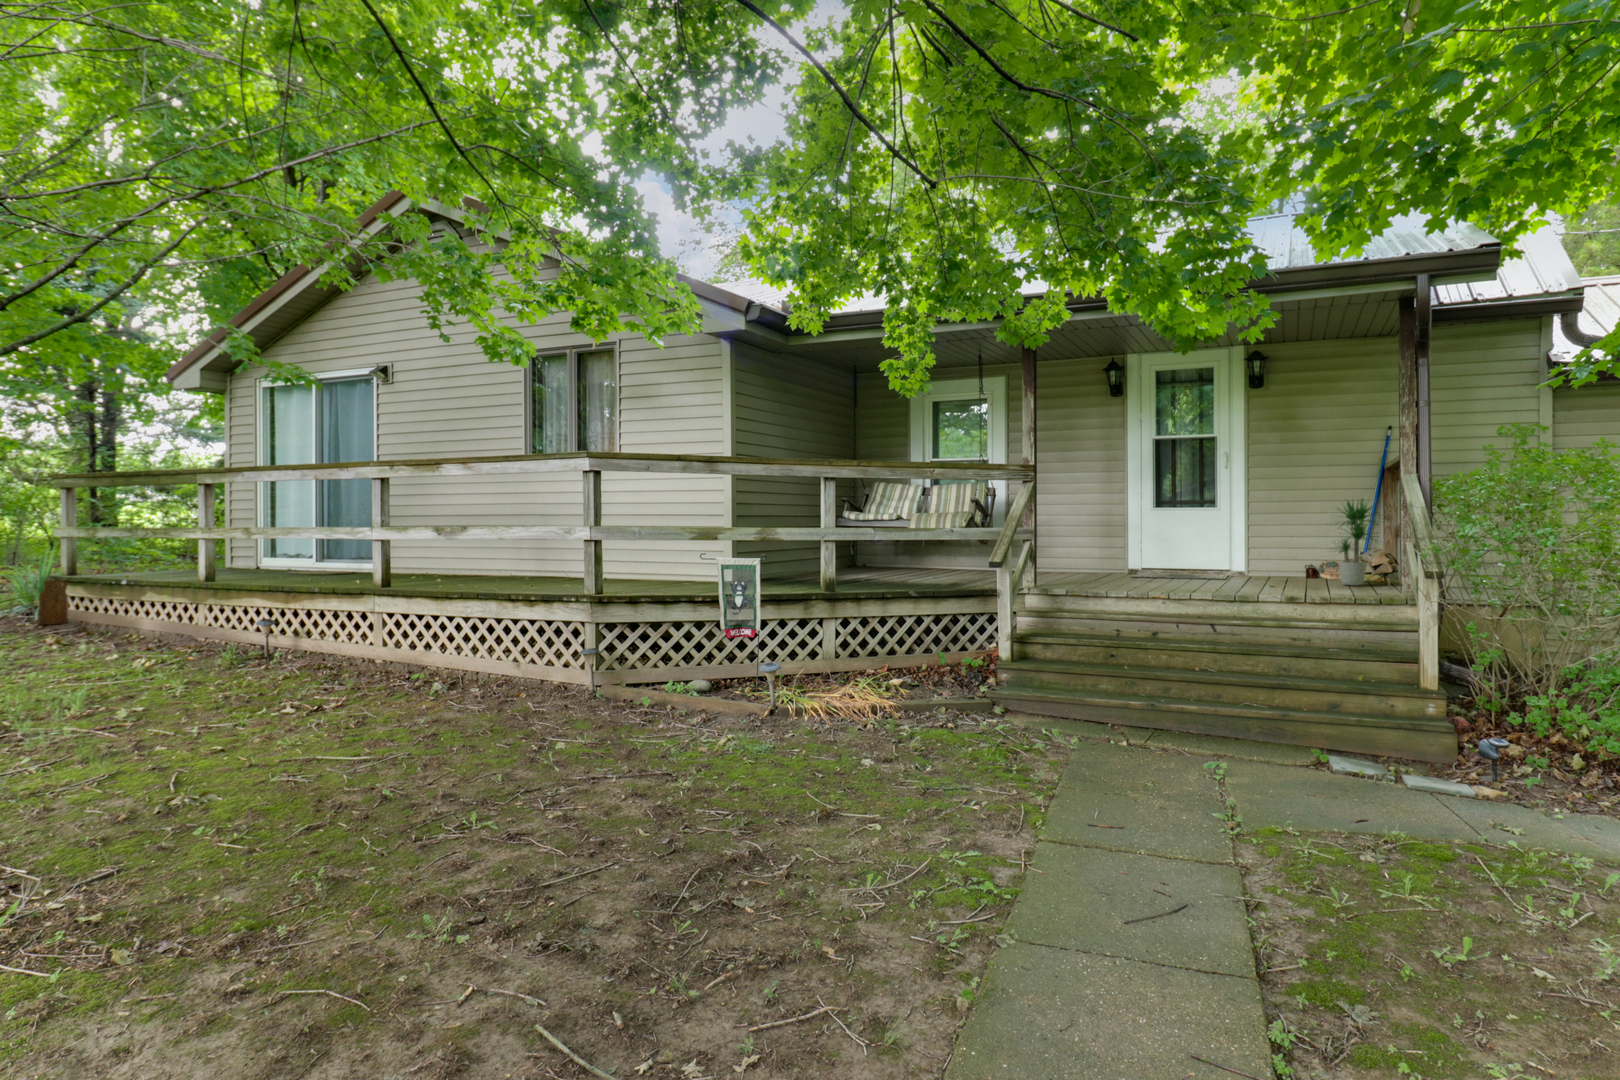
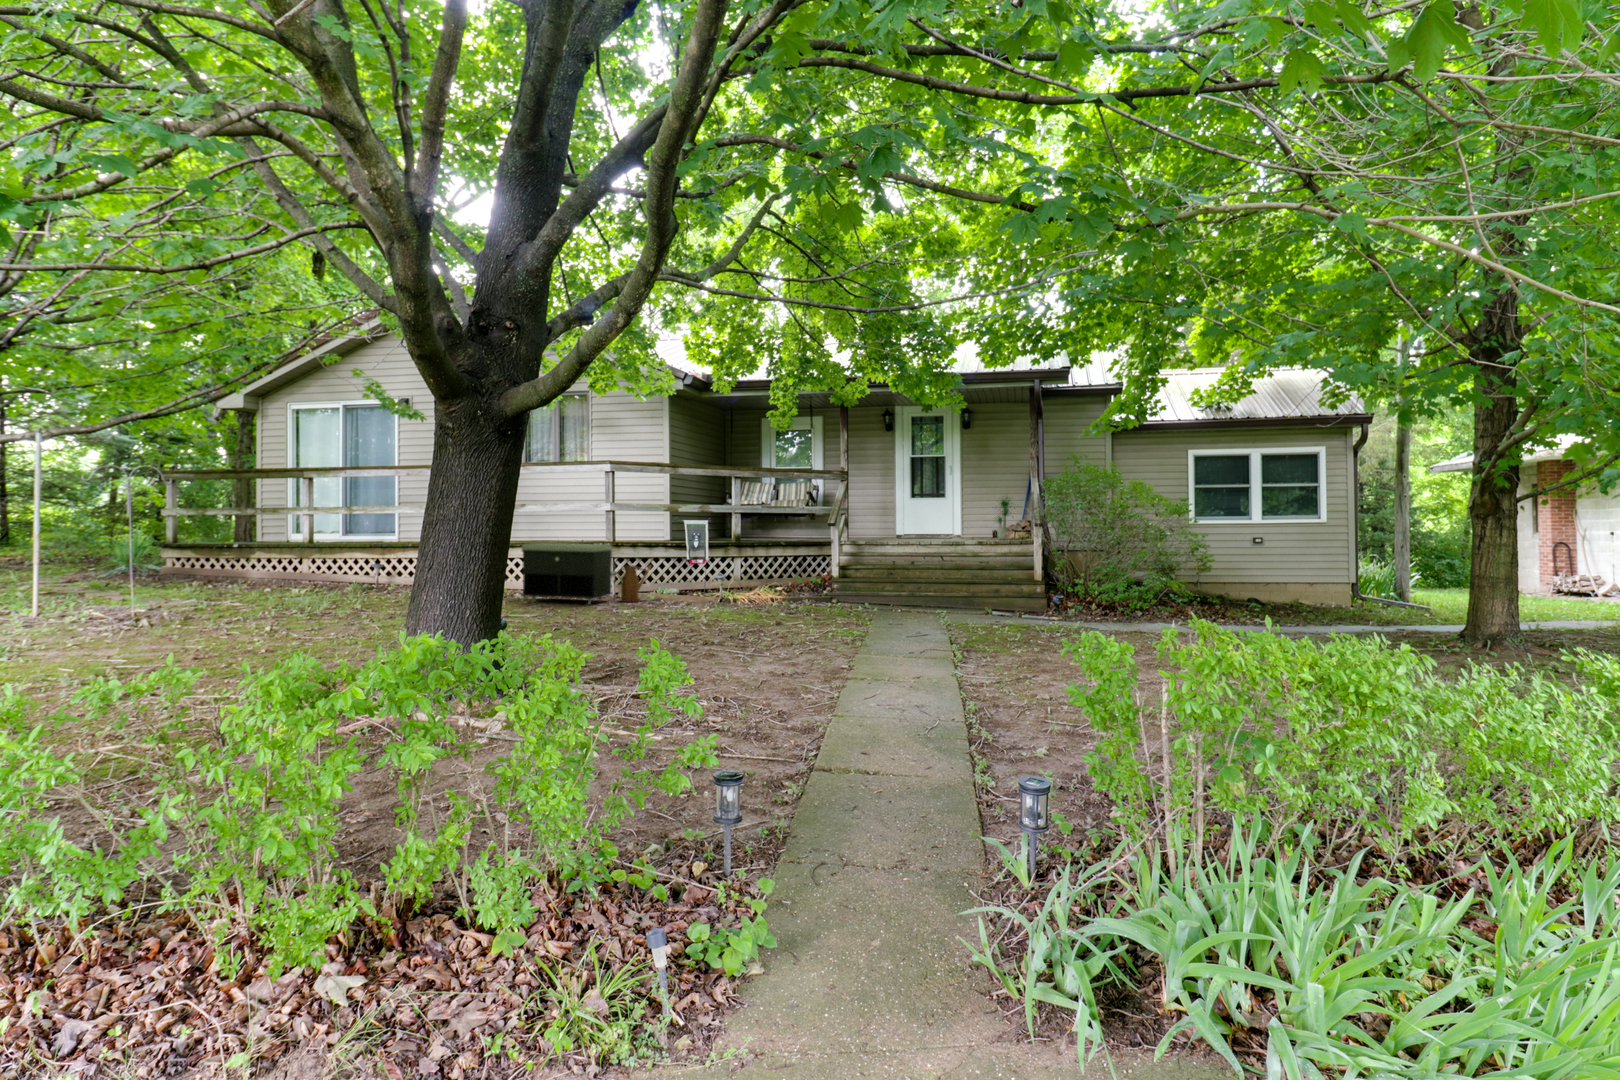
watering can: present [39,580,68,625] -> present [617,565,651,602]
storage bench: none [432,594,592,712] -> present [522,543,612,604]

